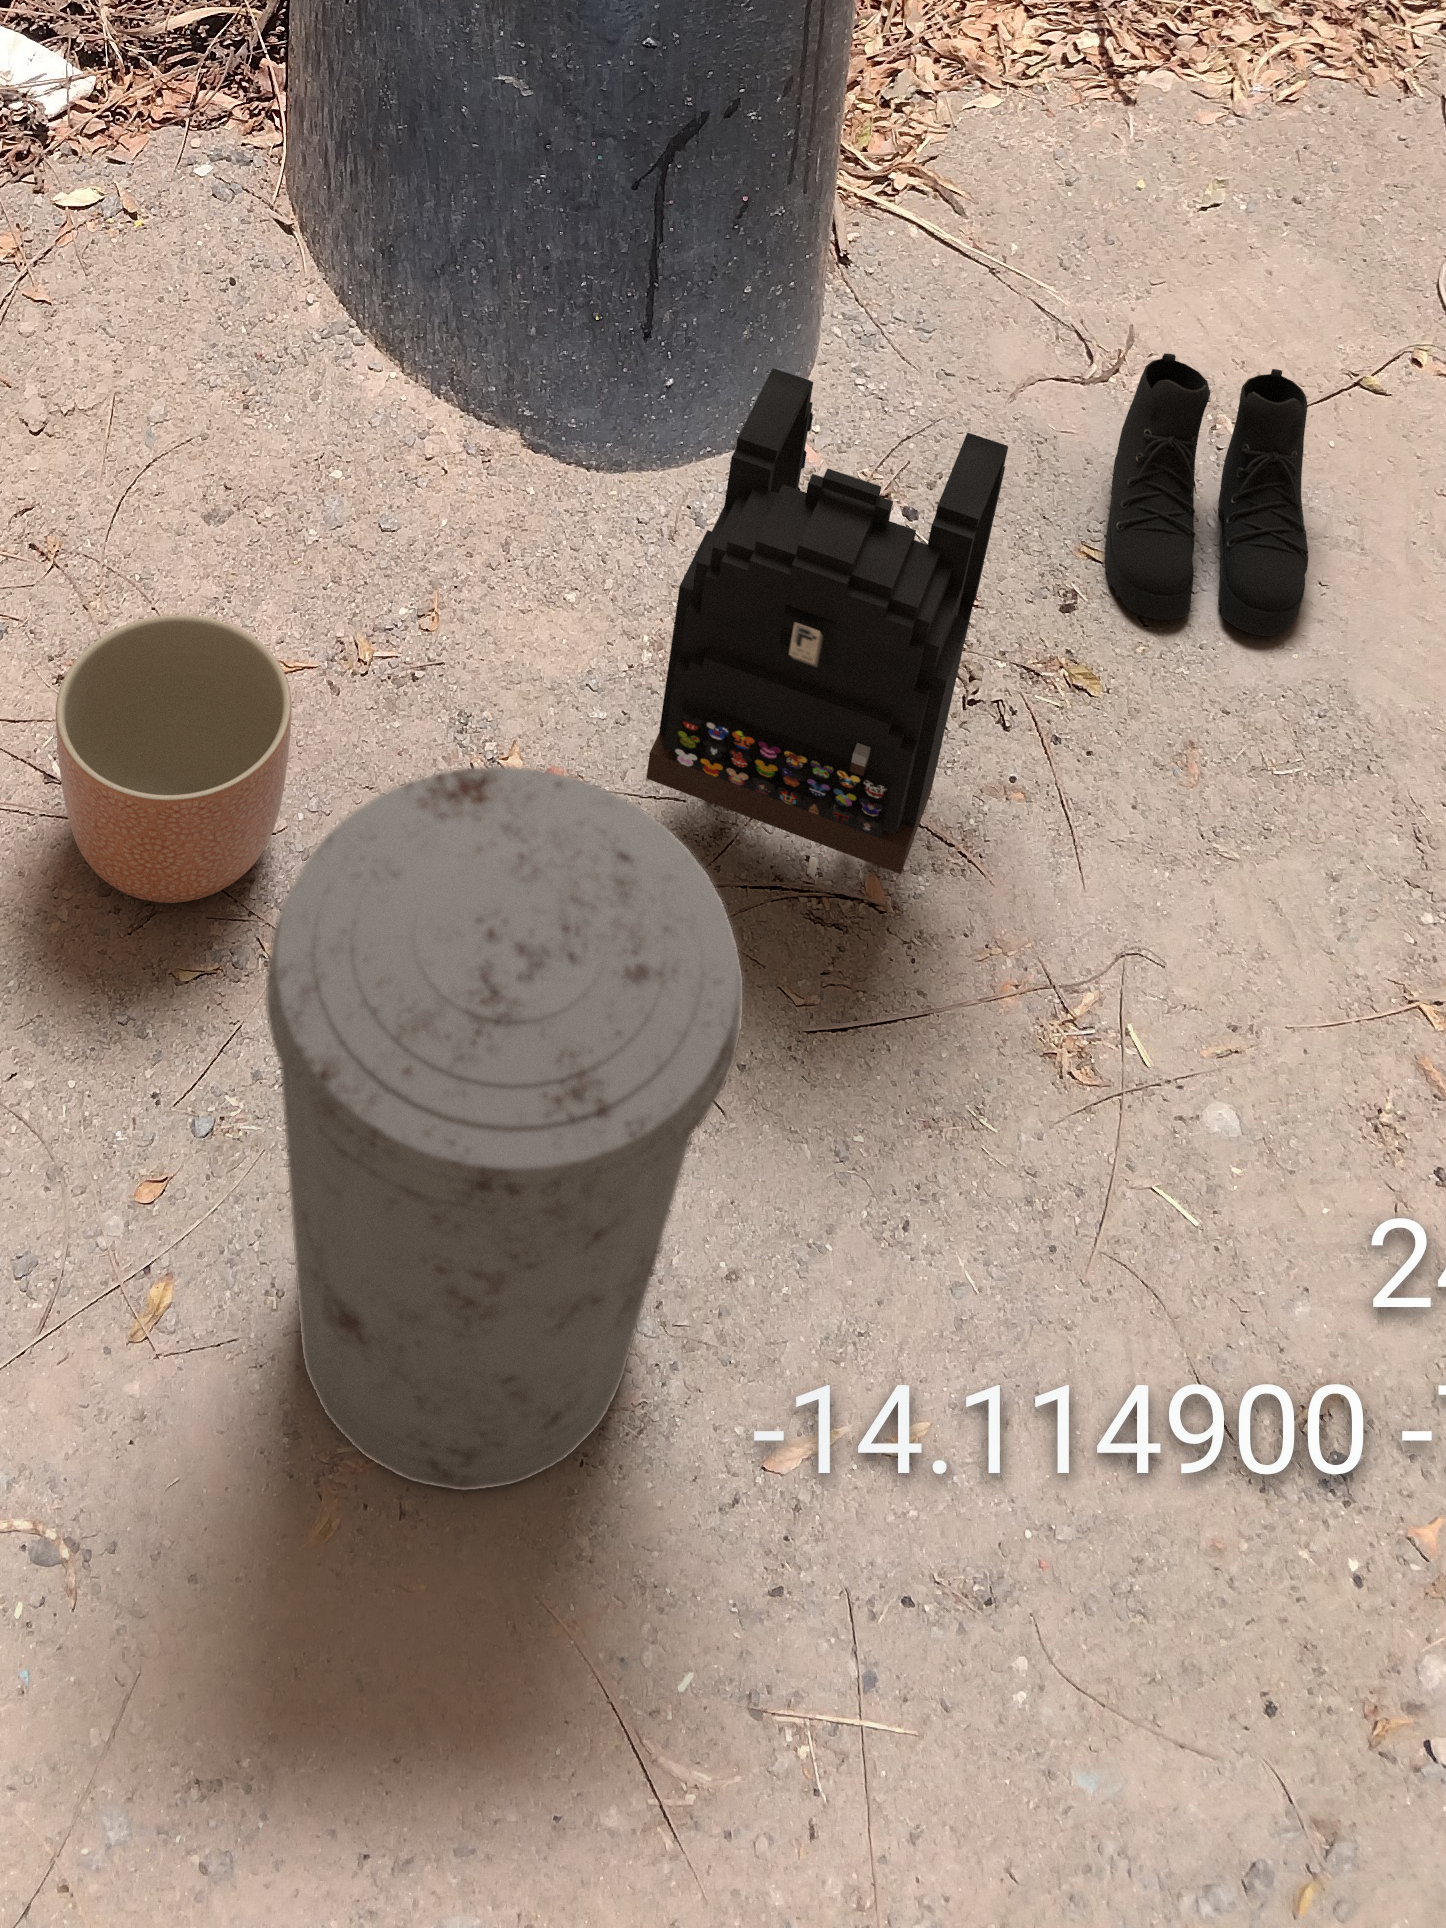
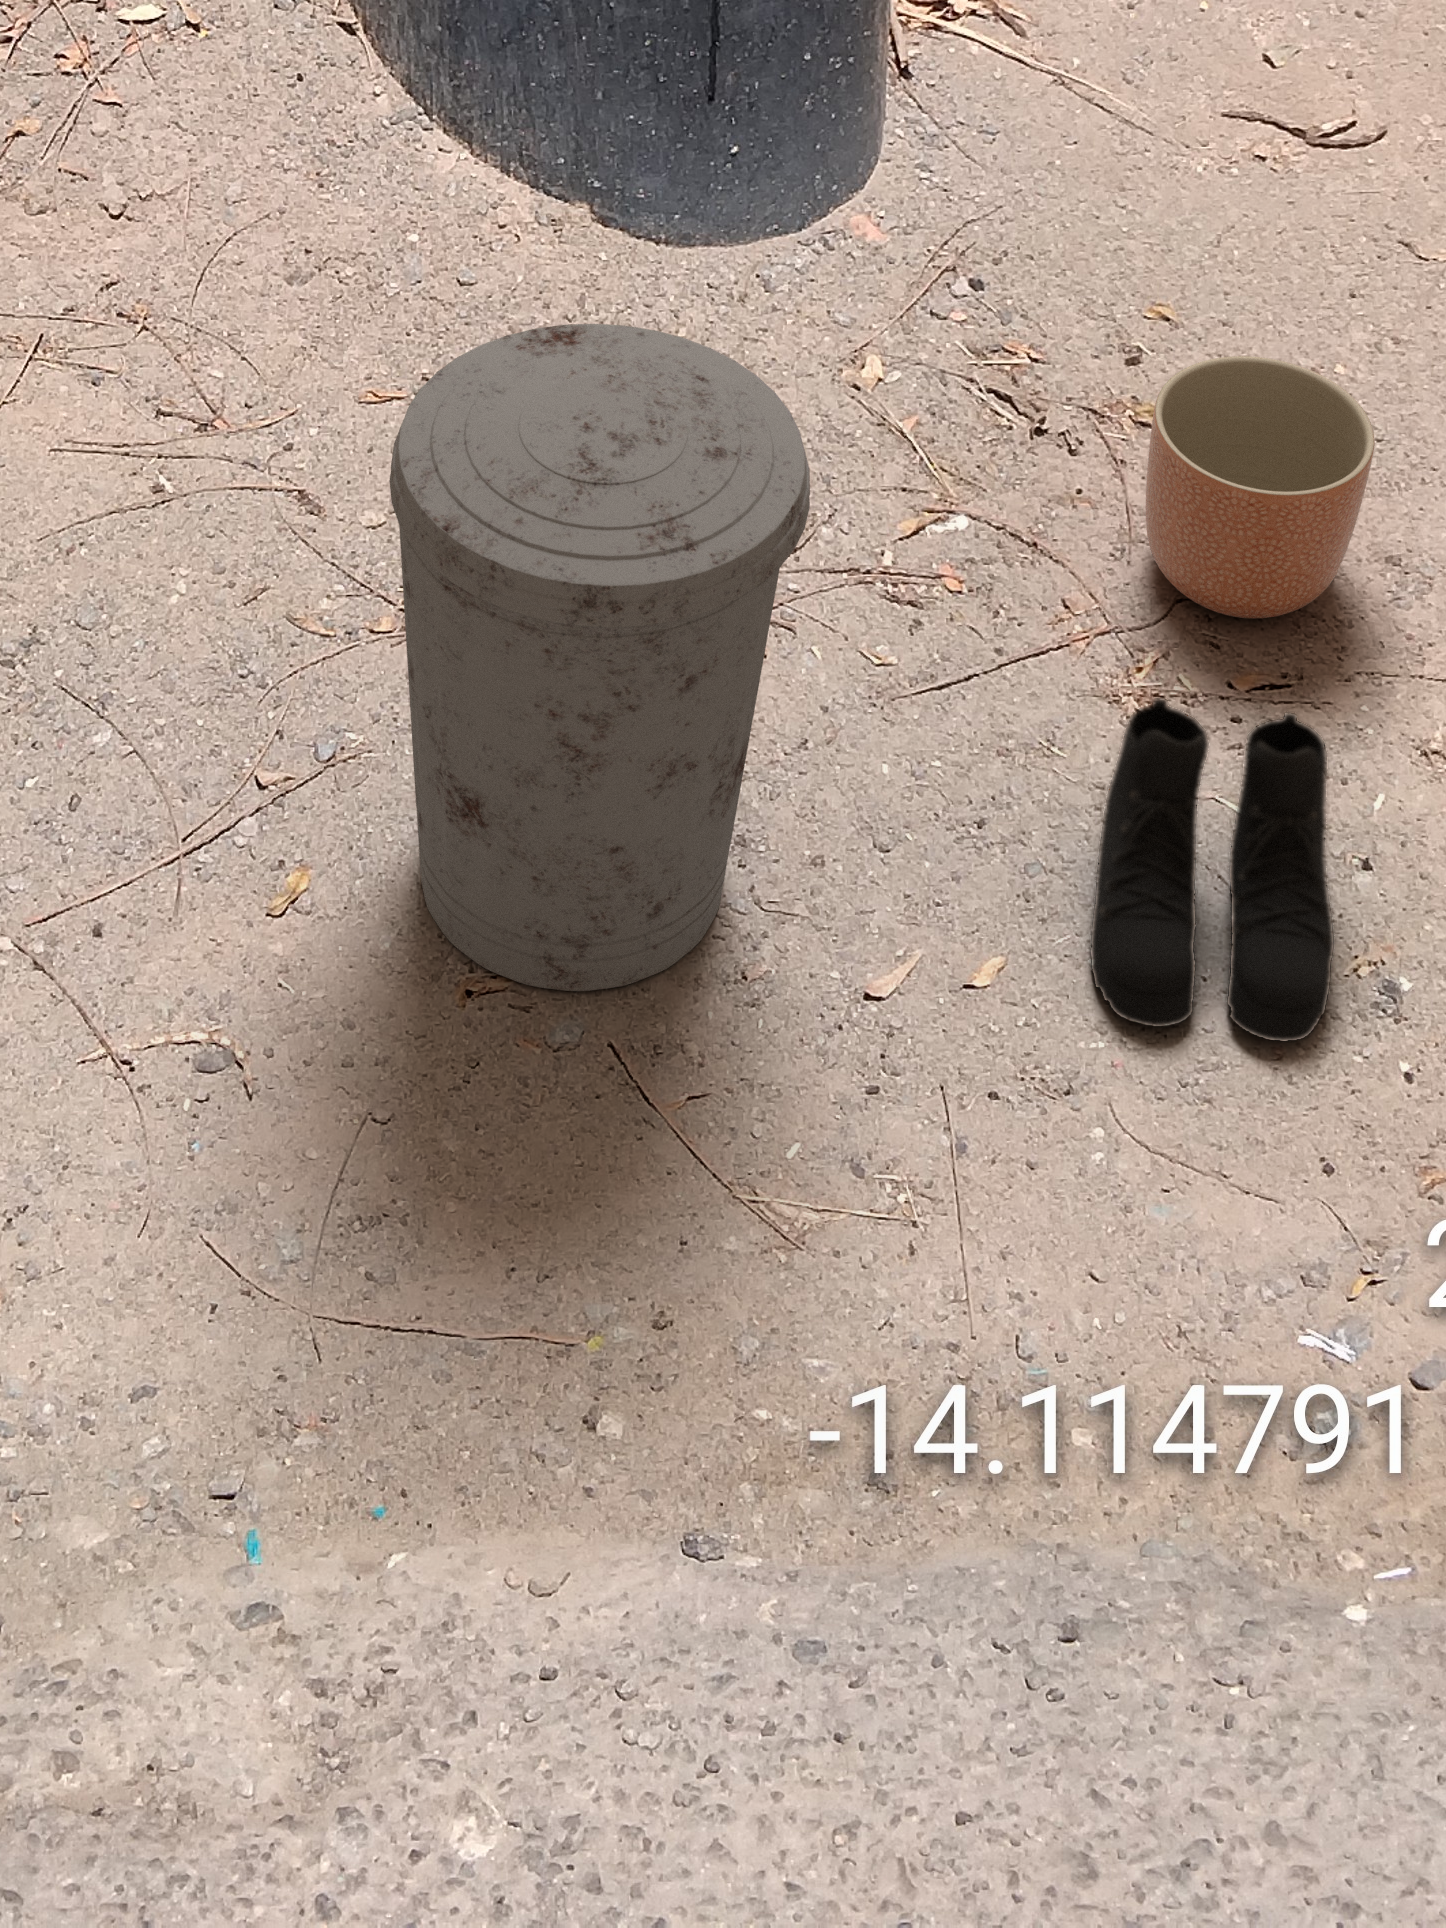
boots: present [1105,353,1308,636] -> present [1091,698,1334,1042]
backpack: present [646,368,1008,874] -> none [721,48,1046,512]
planter: present [56,614,292,903] -> present [1146,356,1375,618]

